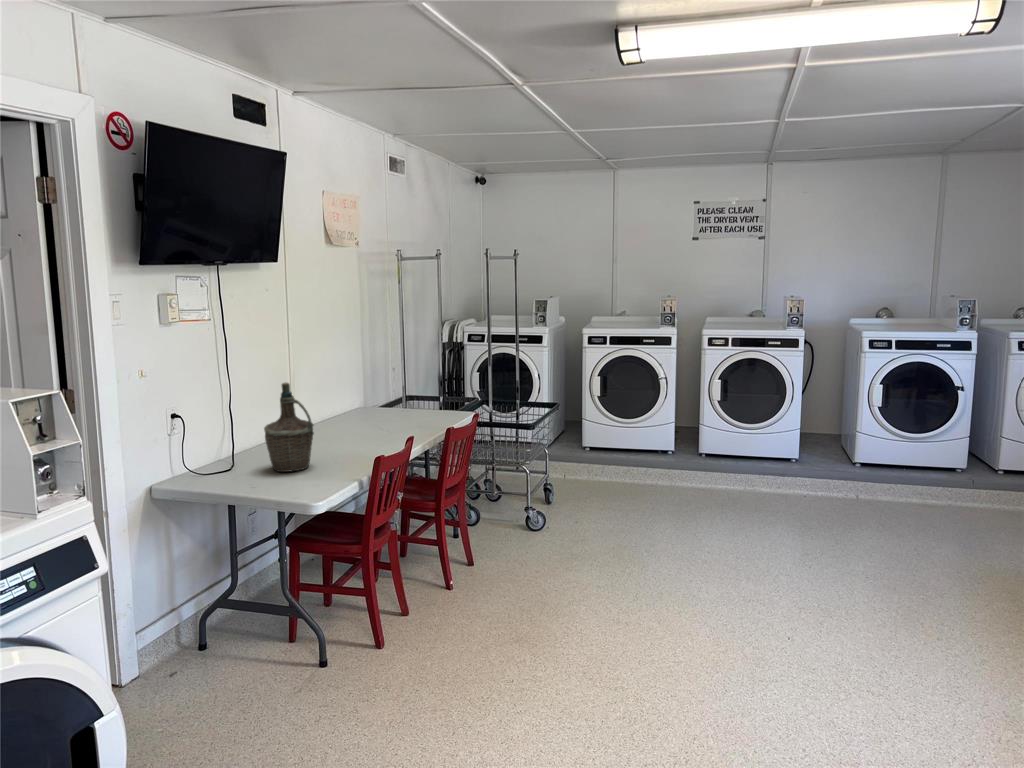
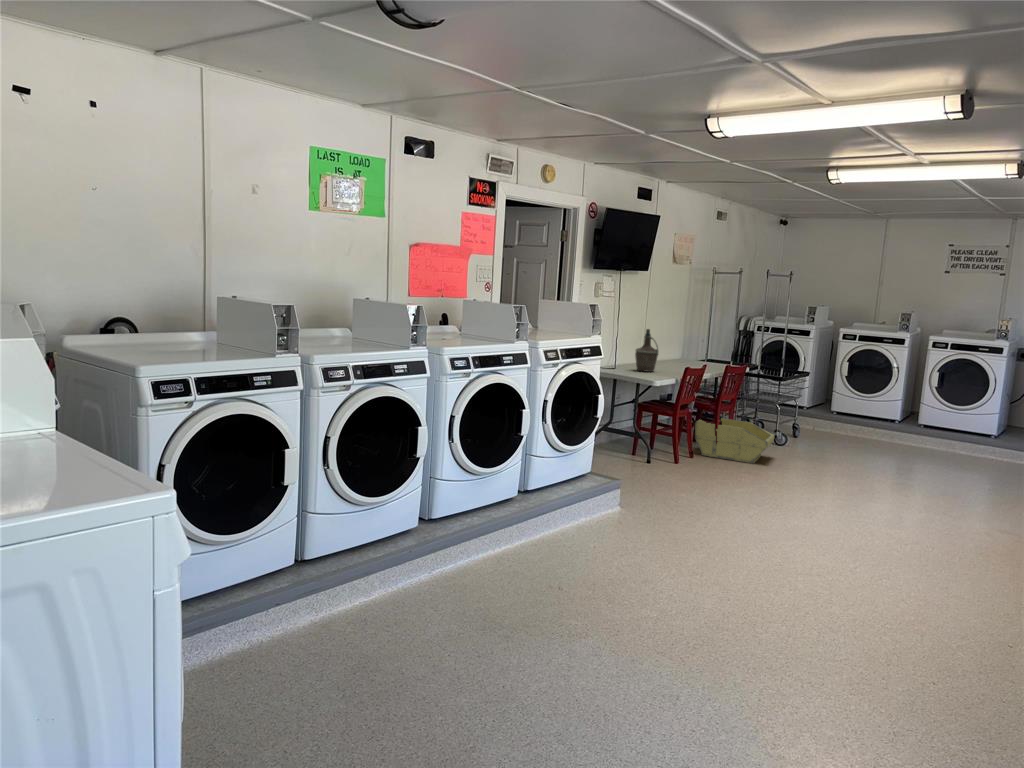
storage bin: none [403,519,540,606] -> present [695,418,774,463]

